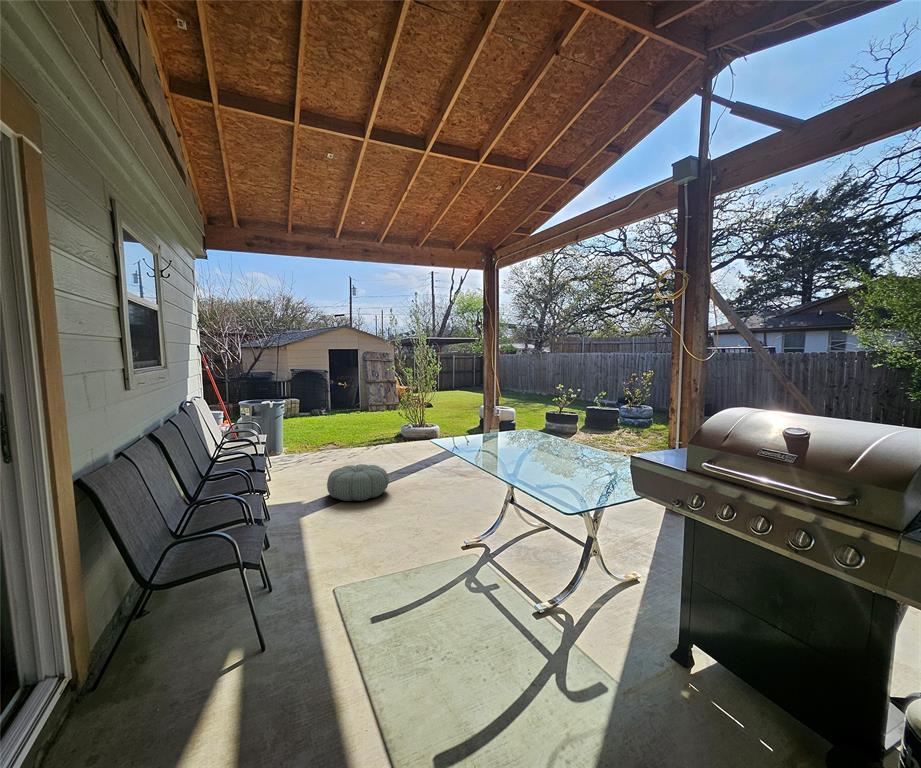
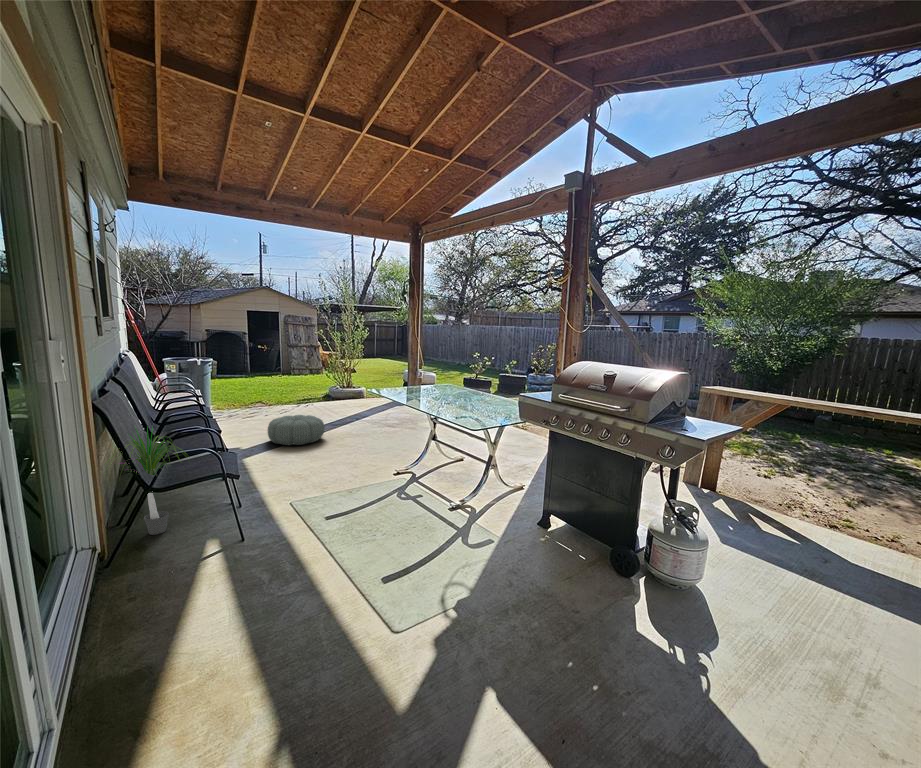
potted plant: none [103,495,217,635] -> present [109,428,184,535]

